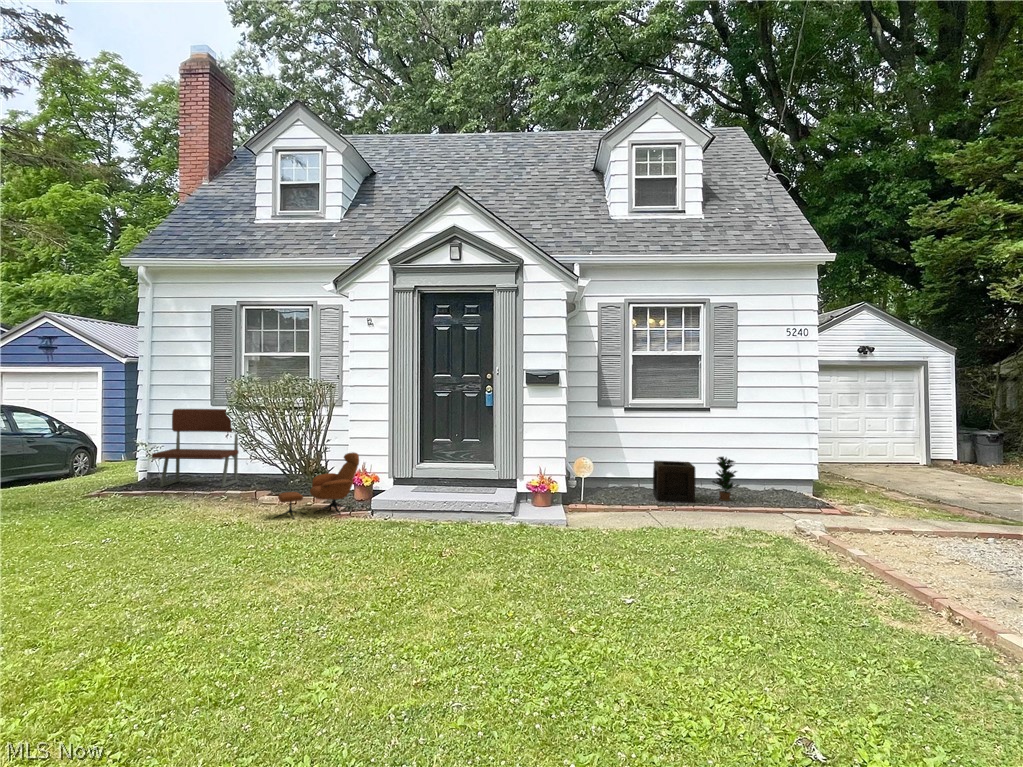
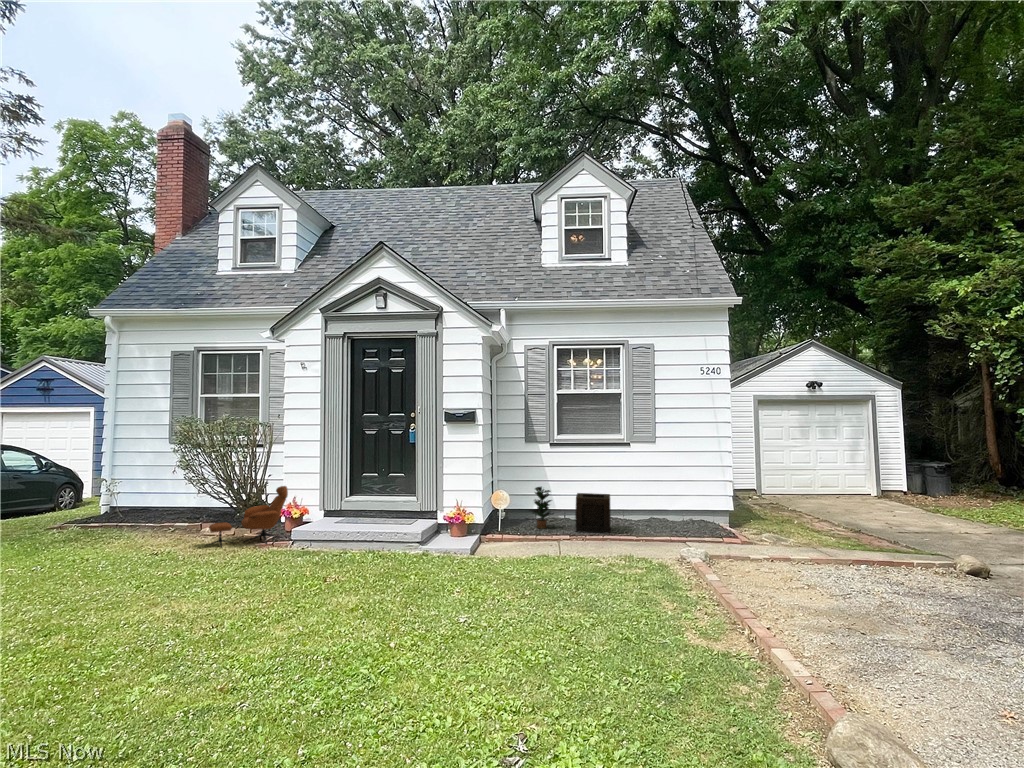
bench: present [152,409,238,488] -> none [110,446,197,519]
potted plant: present [712,457,740,501] -> present [530,487,554,528]

